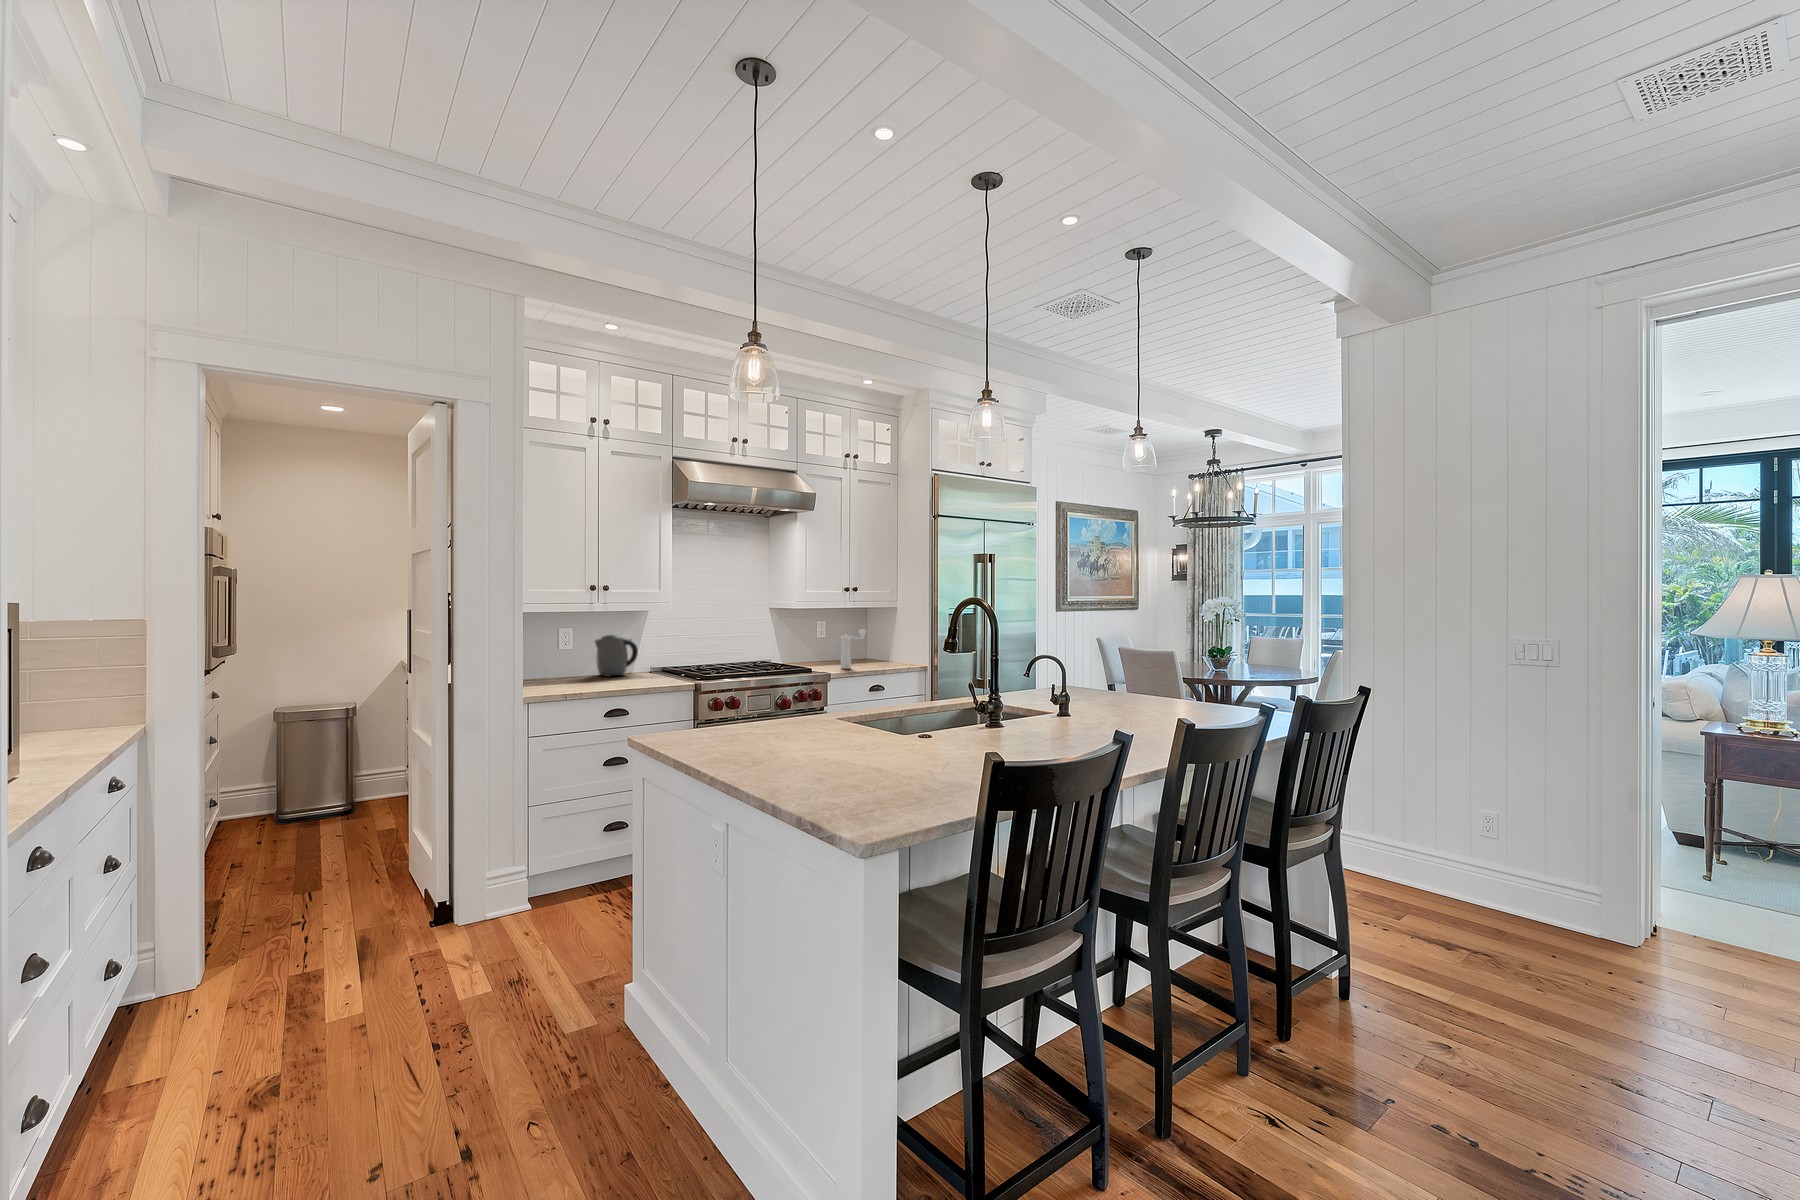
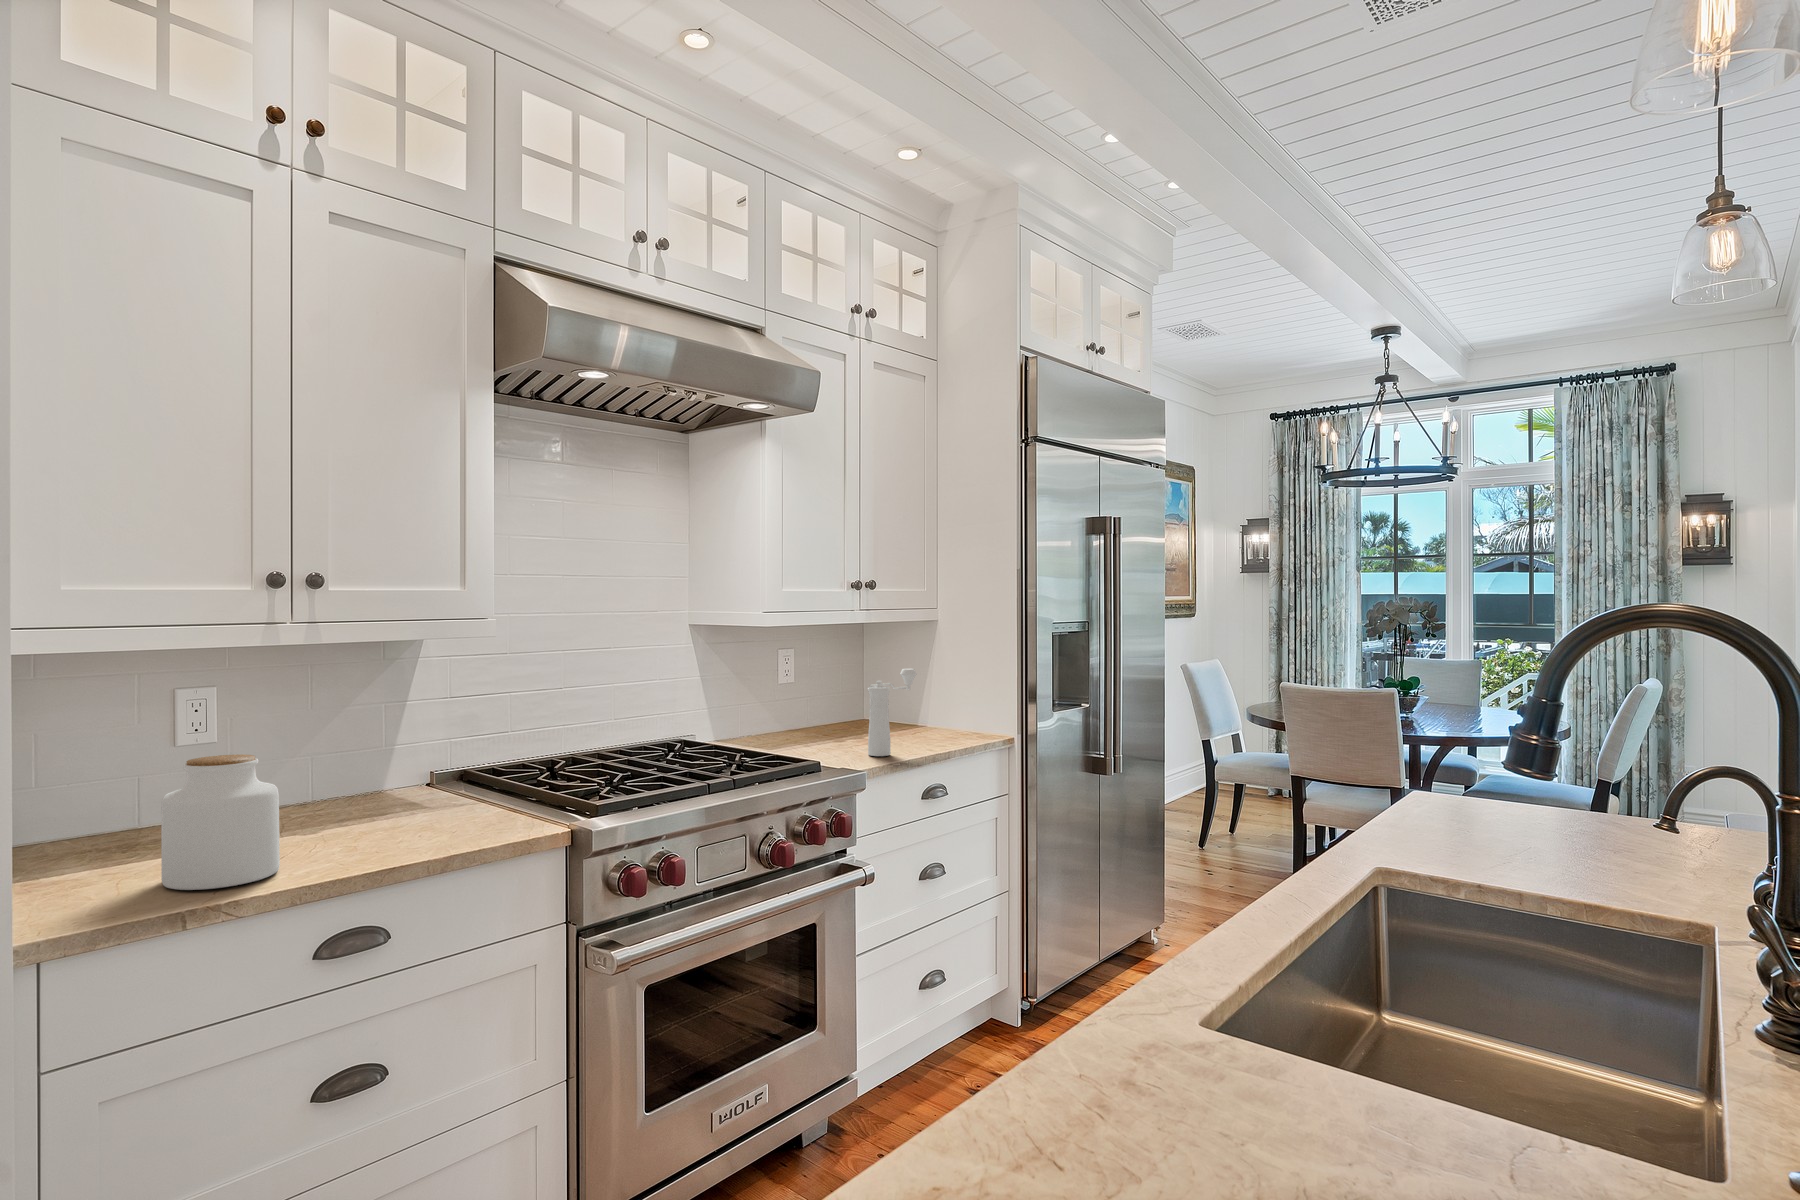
kettle: present [595,635,638,677] -> none [280,702,402,814]
jar: none [559,649,594,690] -> present [161,754,280,890]

